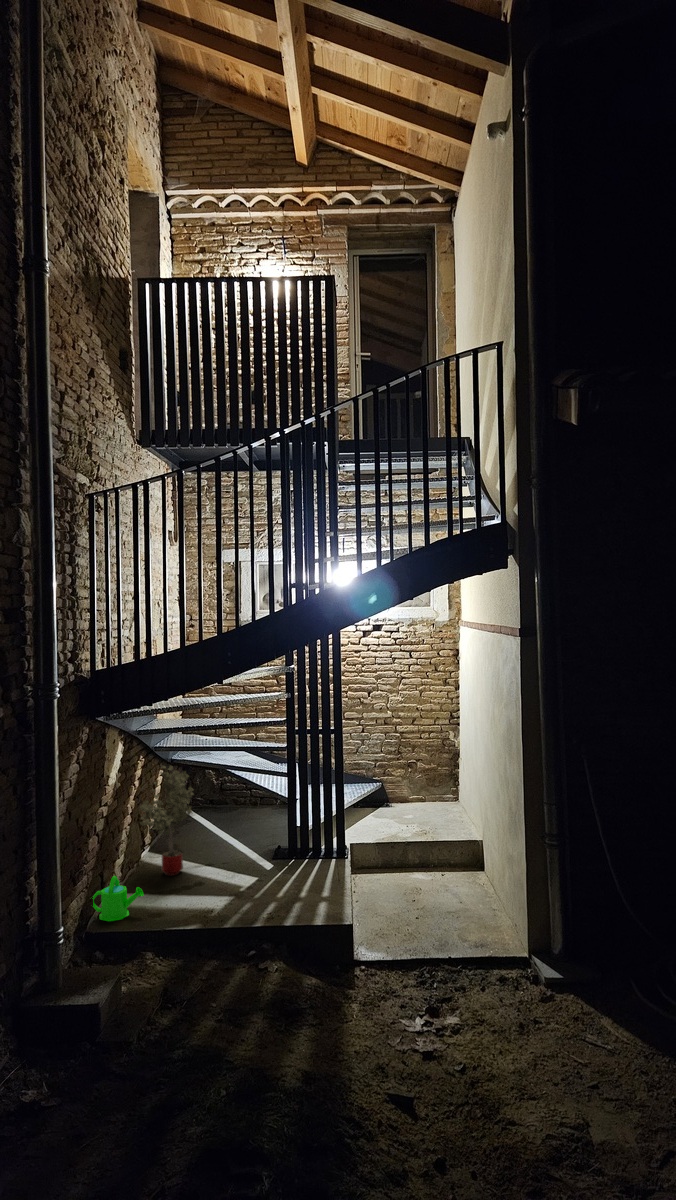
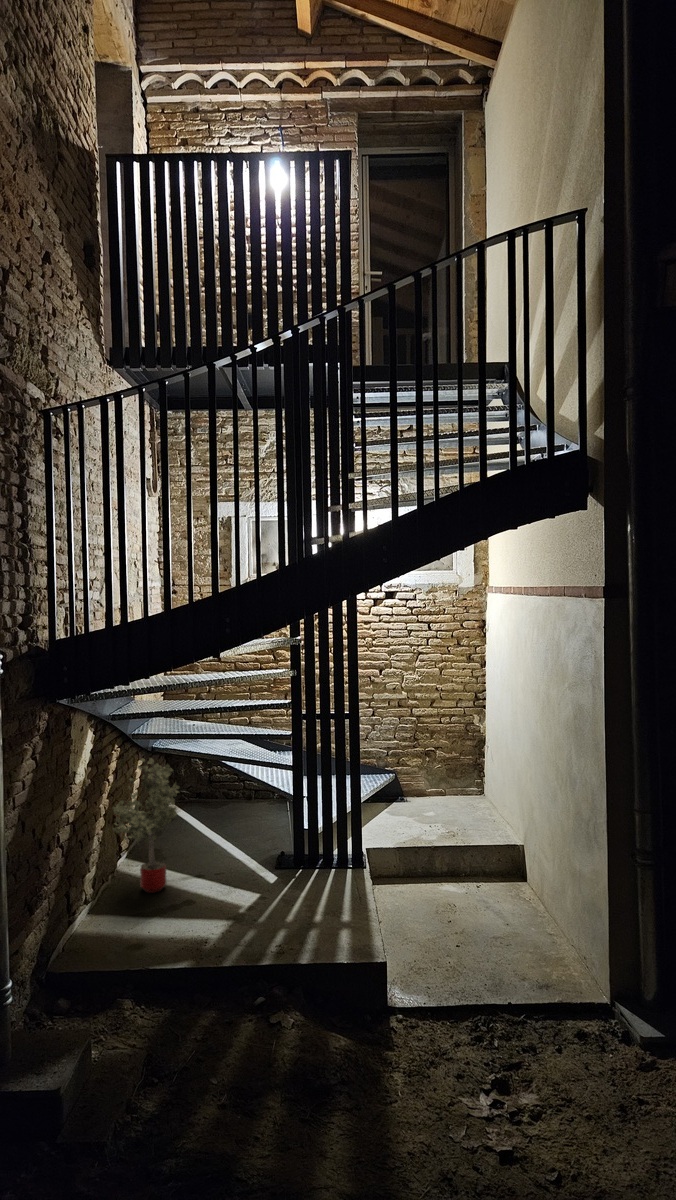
watering can: present [92,876,144,921] -> none [50,900,119,959]

